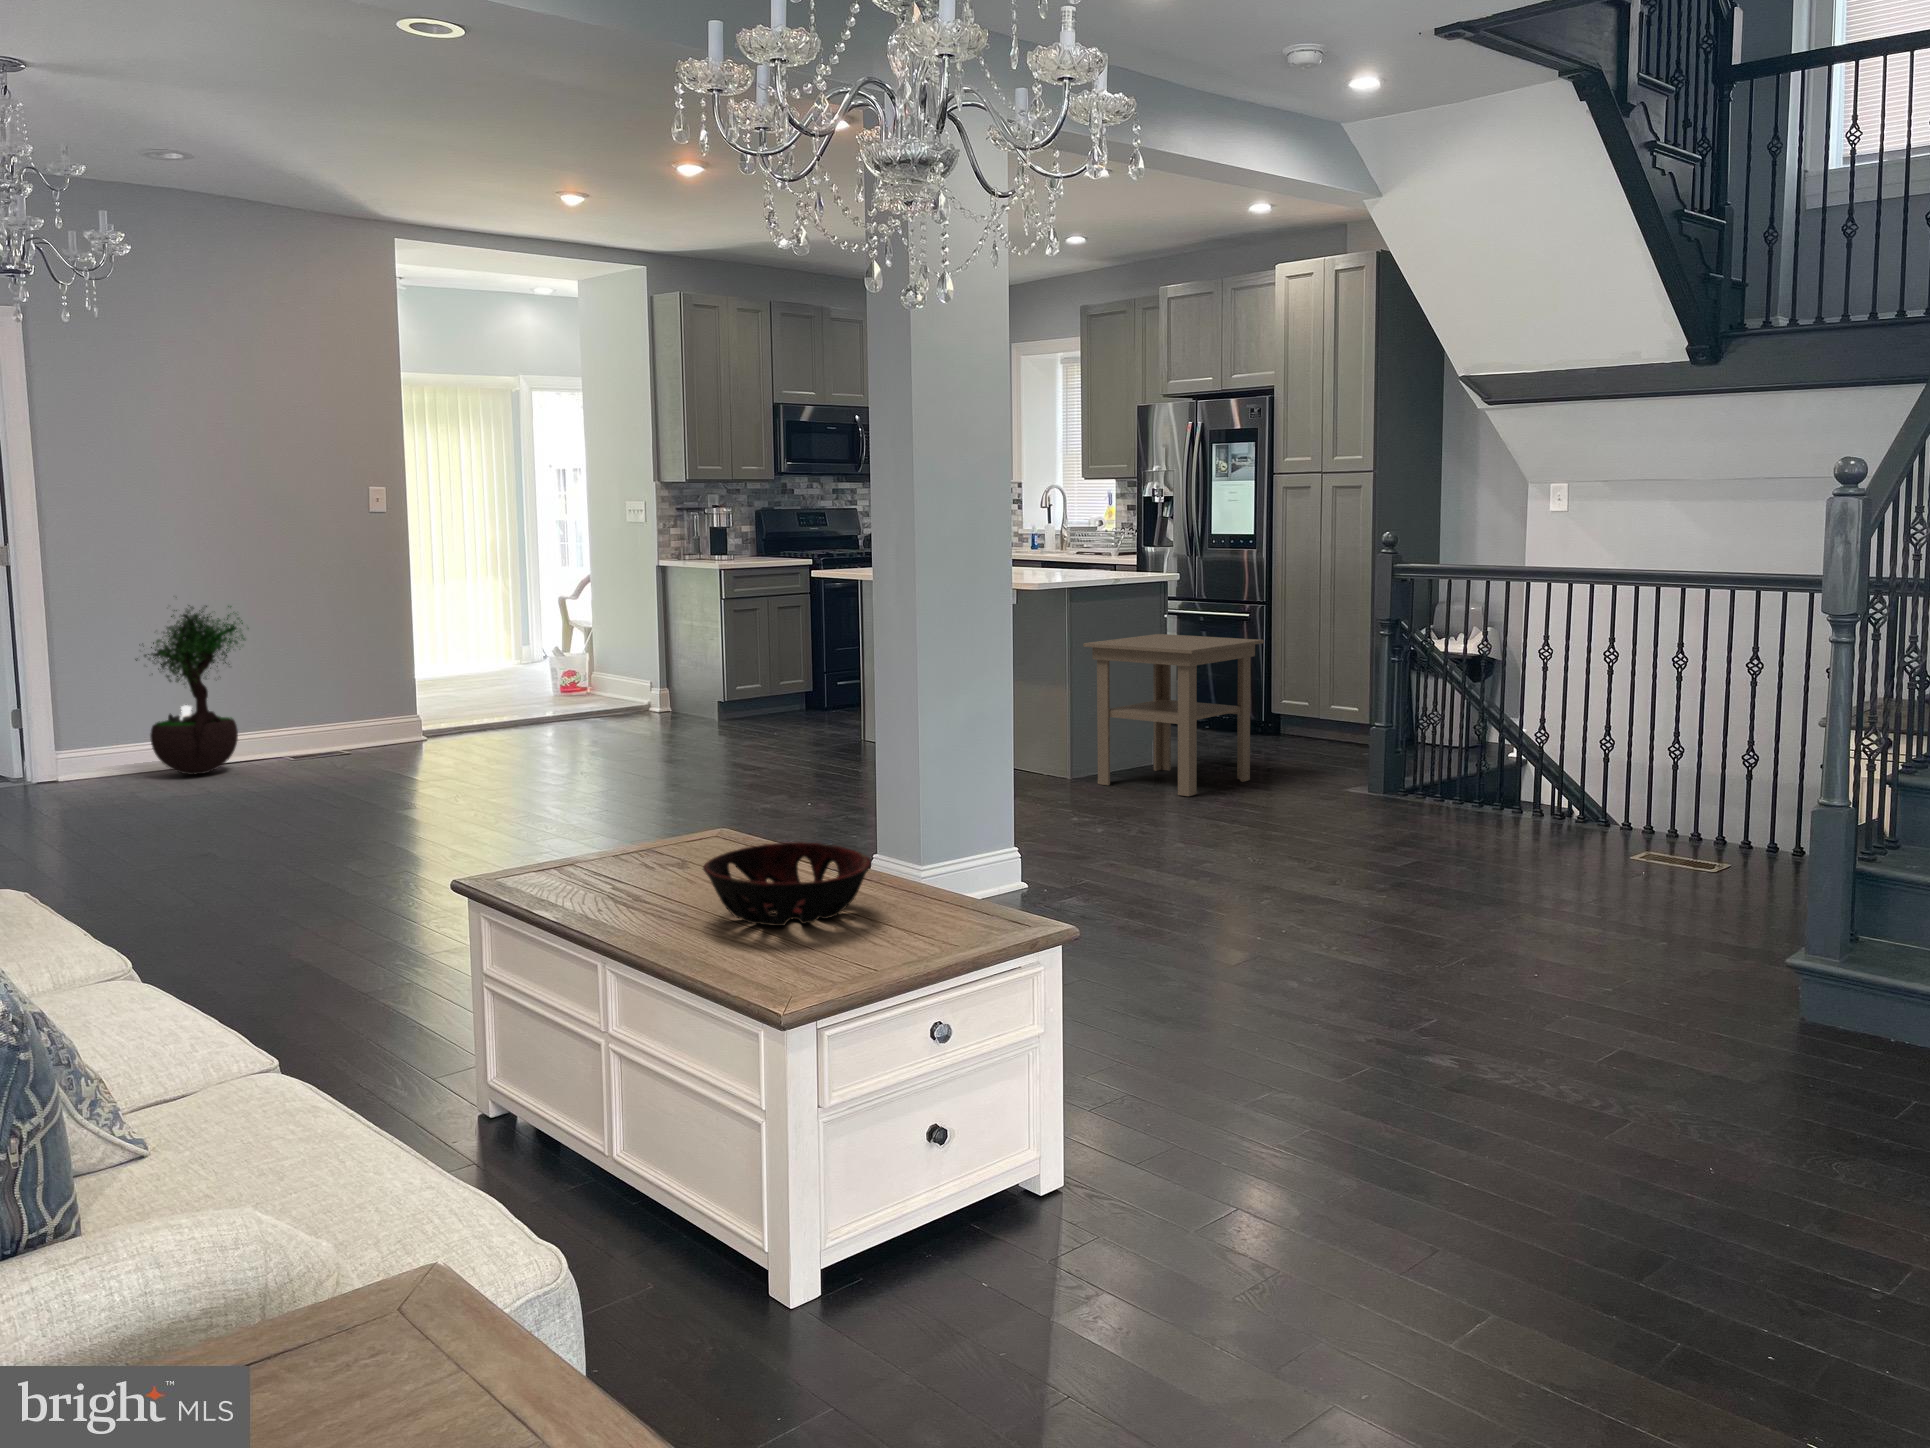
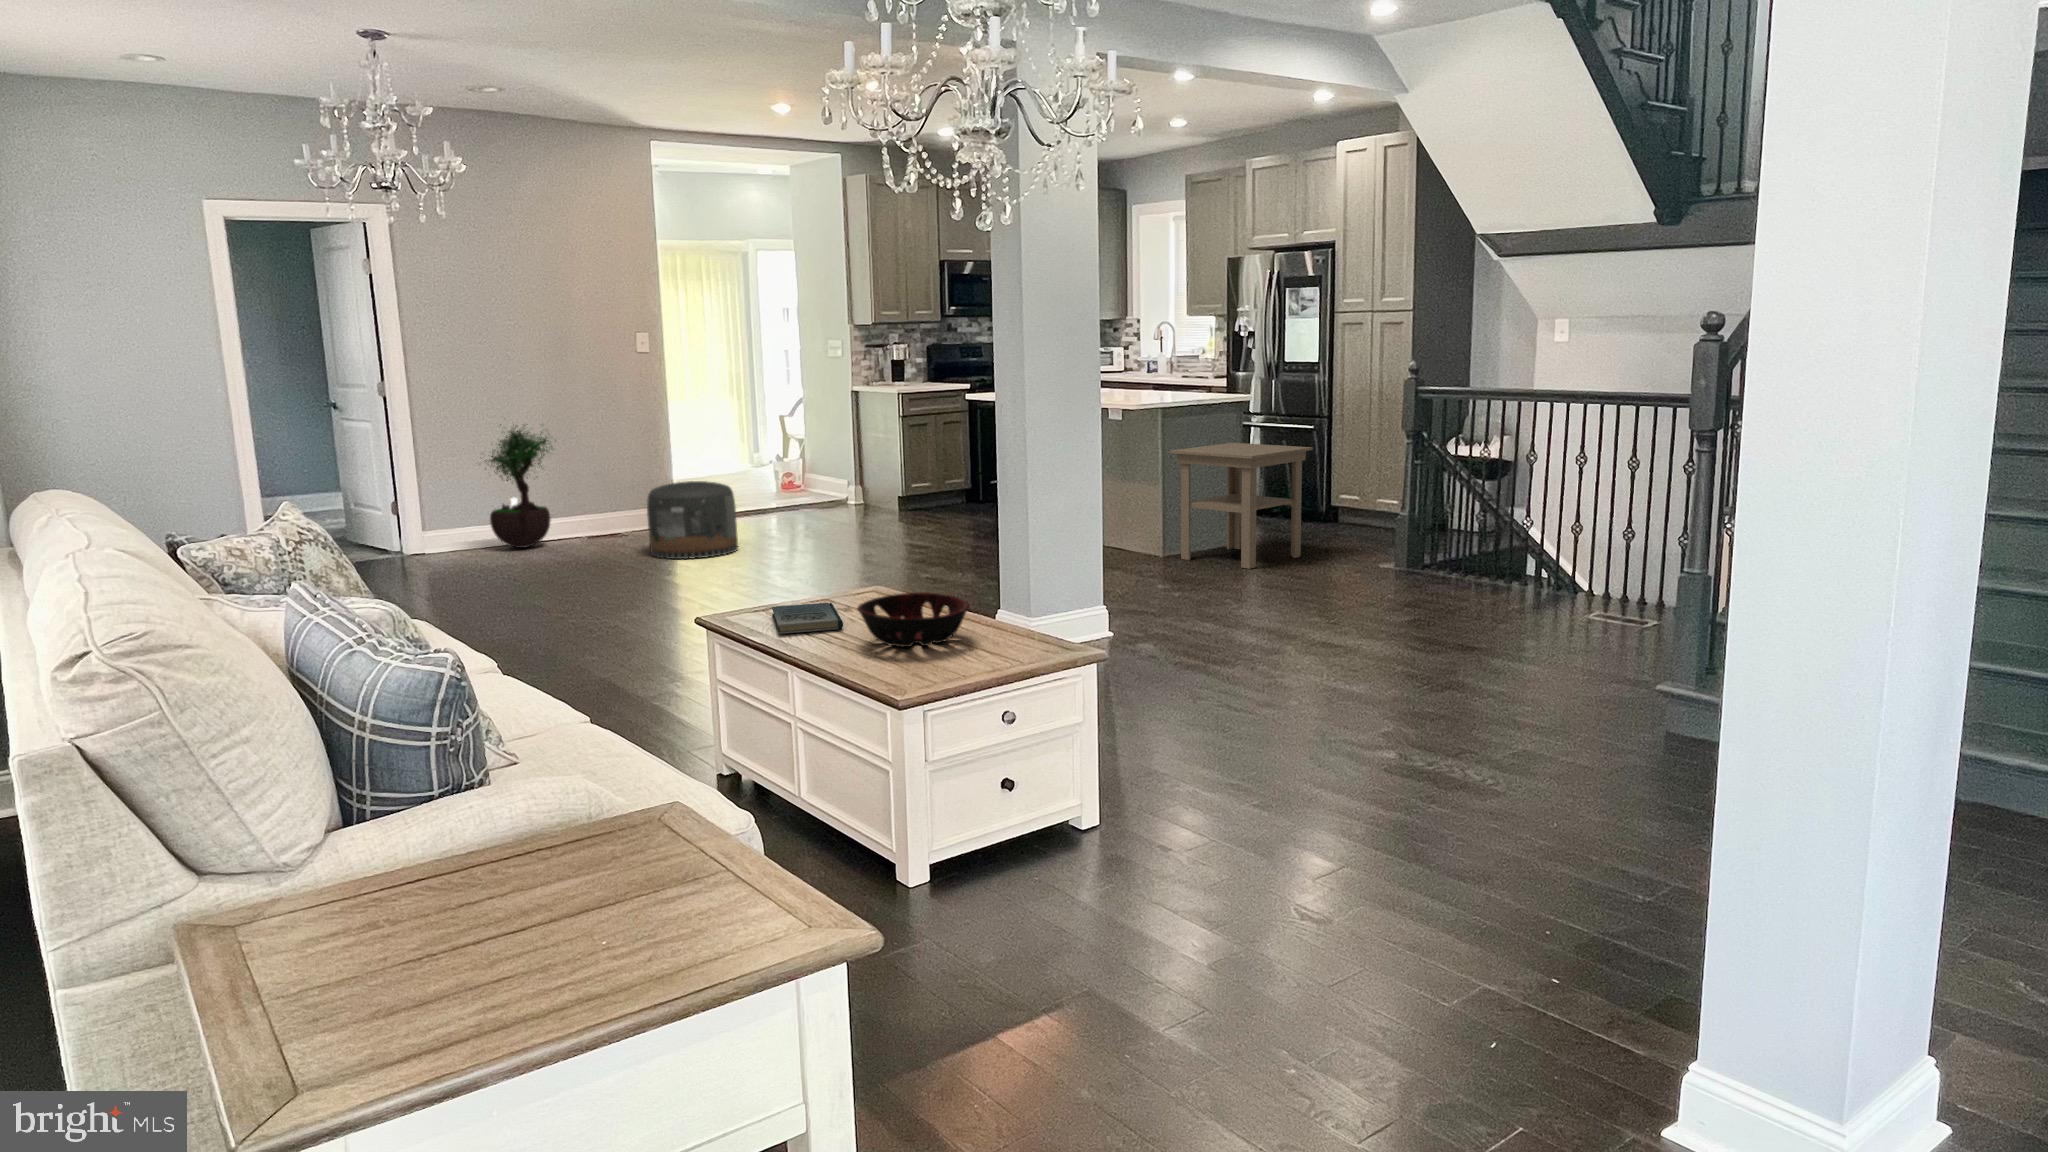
pouf: none [376,683,502,789] -> present [647,481,738,559]
book: none [568,857,678,907] -> present [772,603,843,634]

